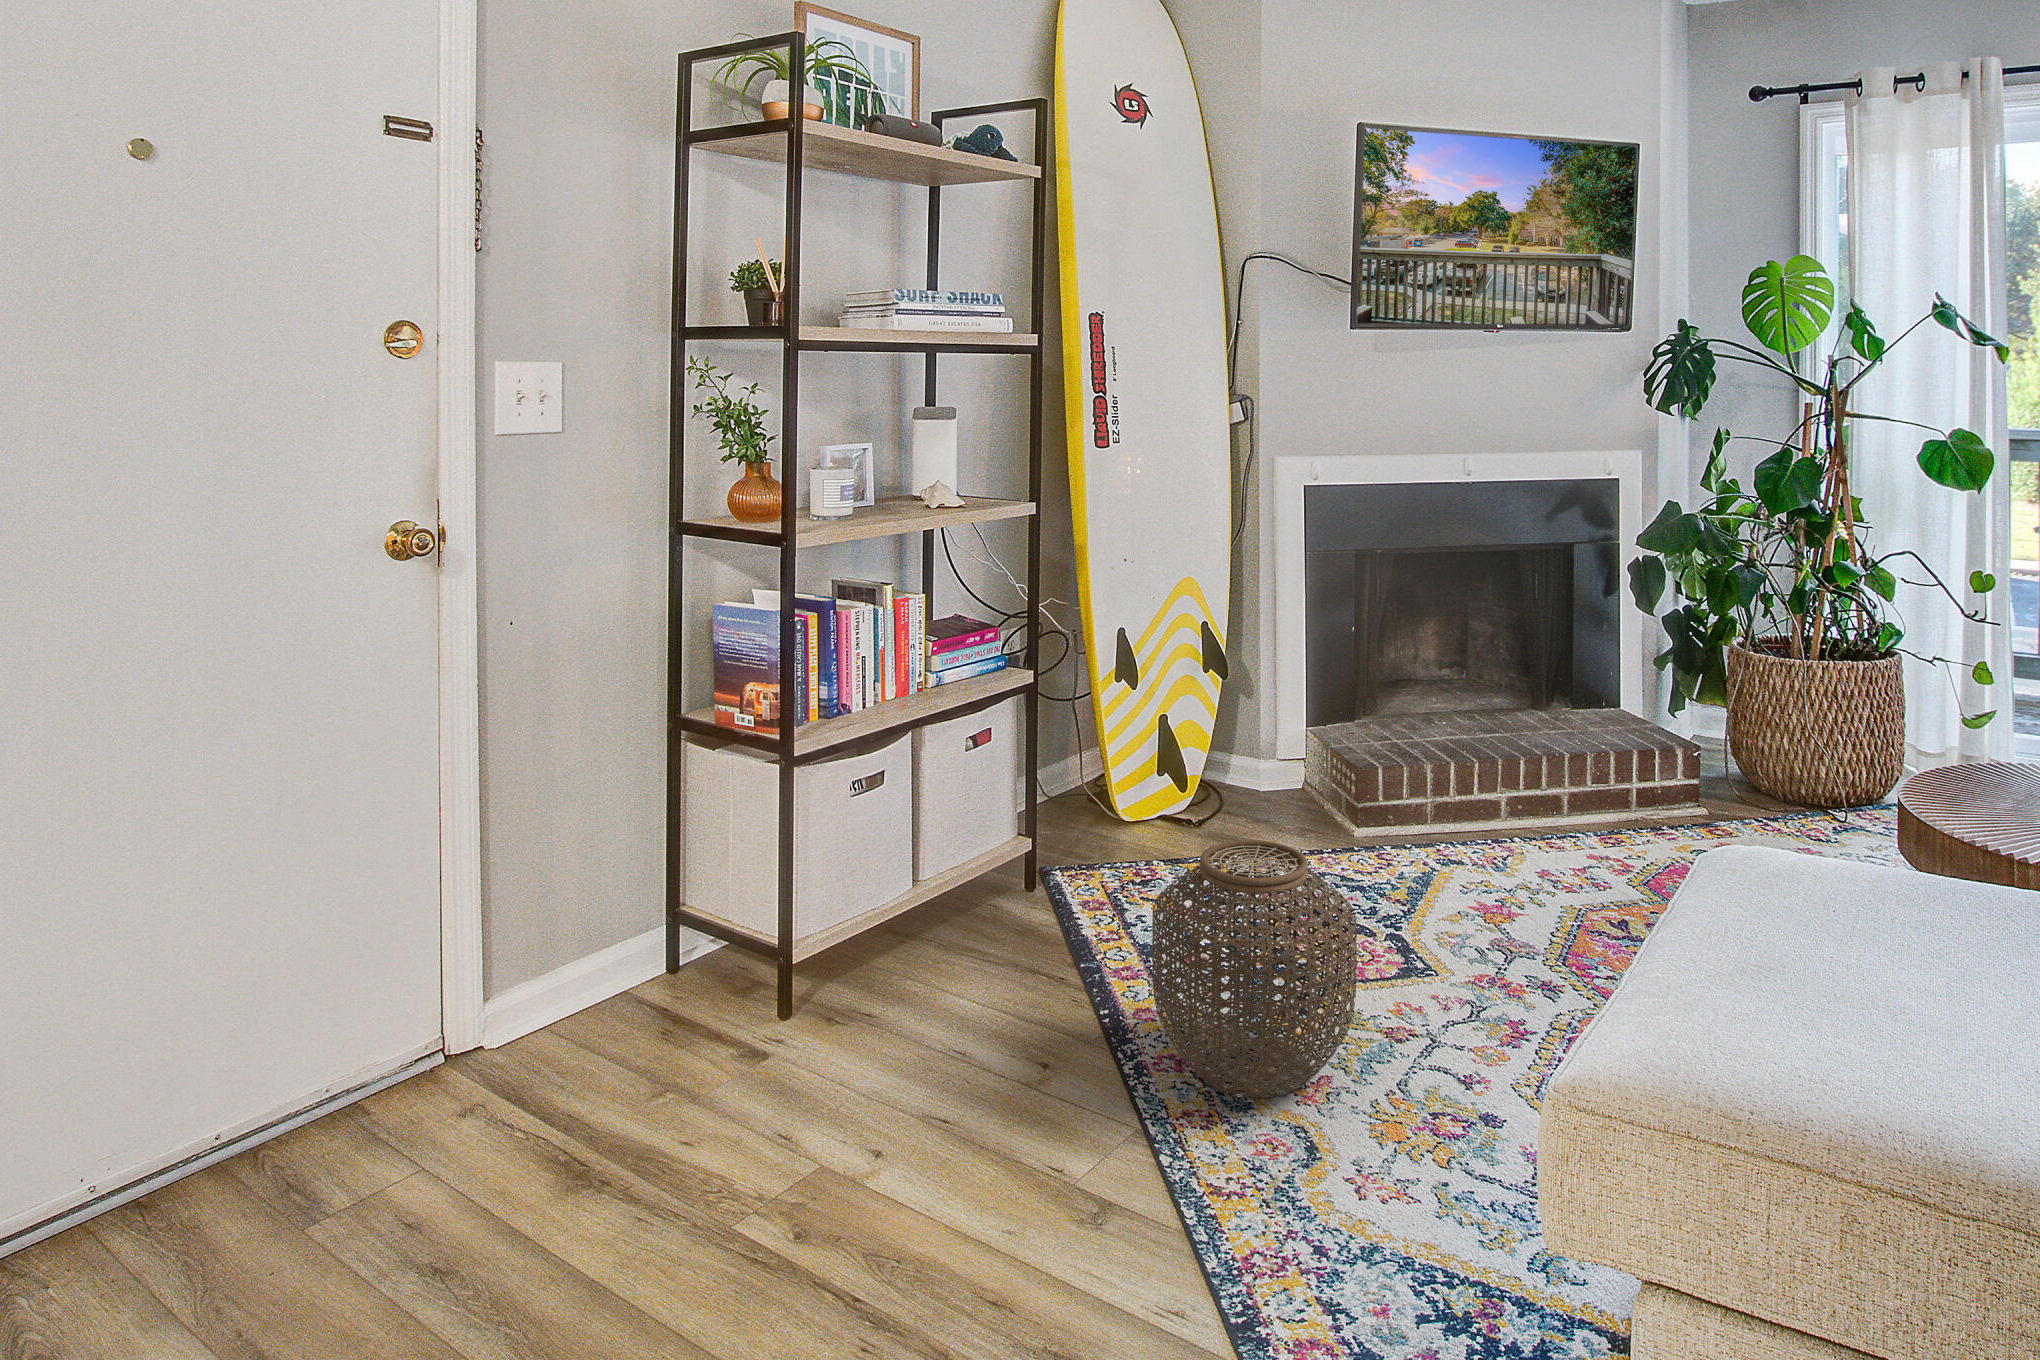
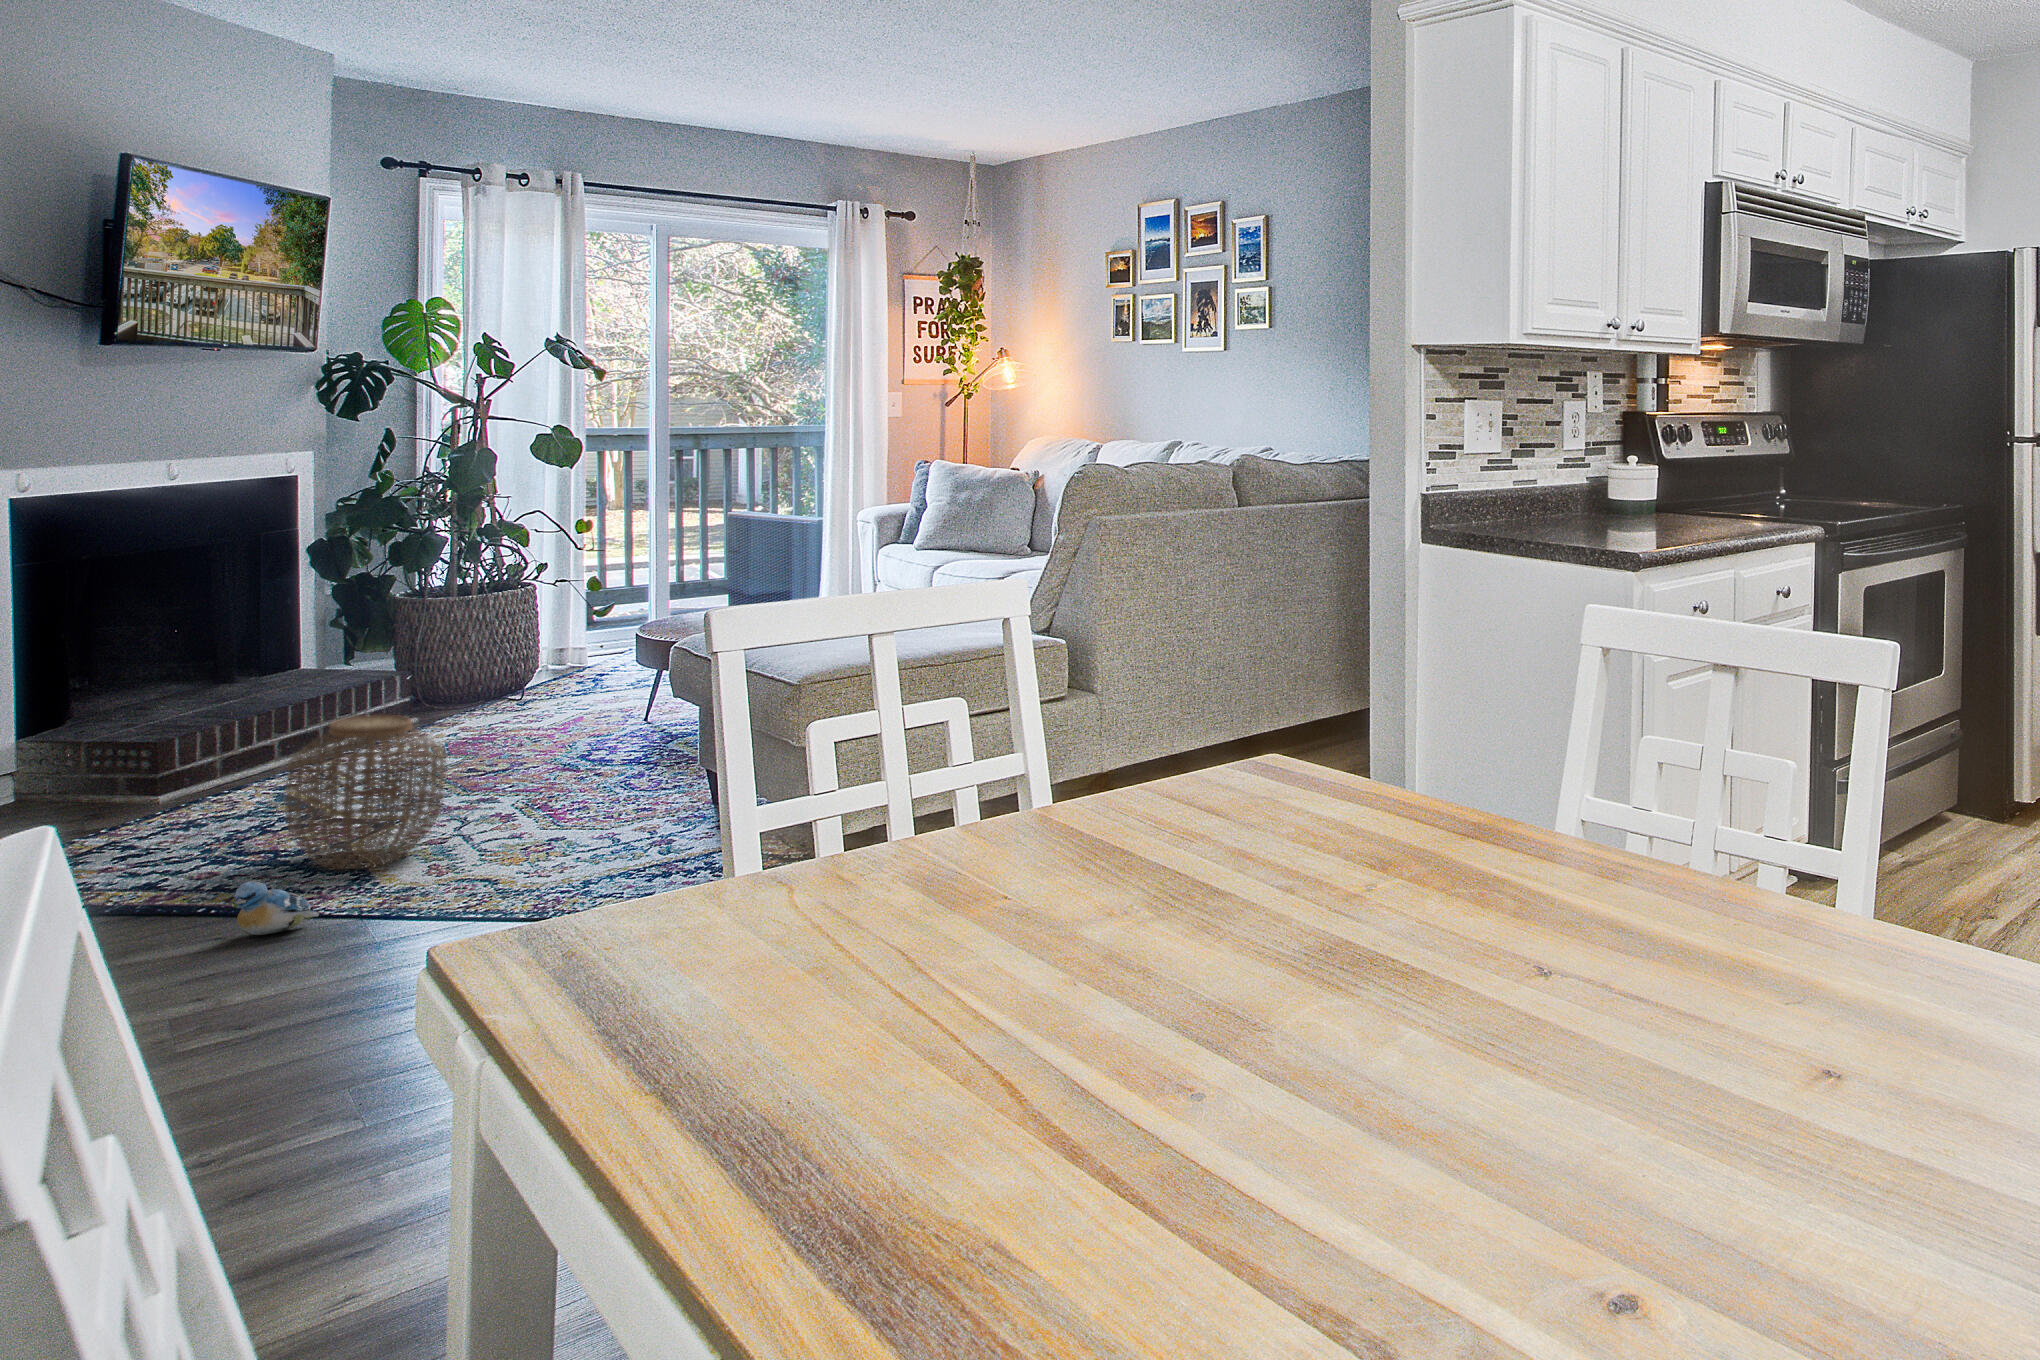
plush toy: none [869,1096,981,1200] -> present [231,881,319,935]

